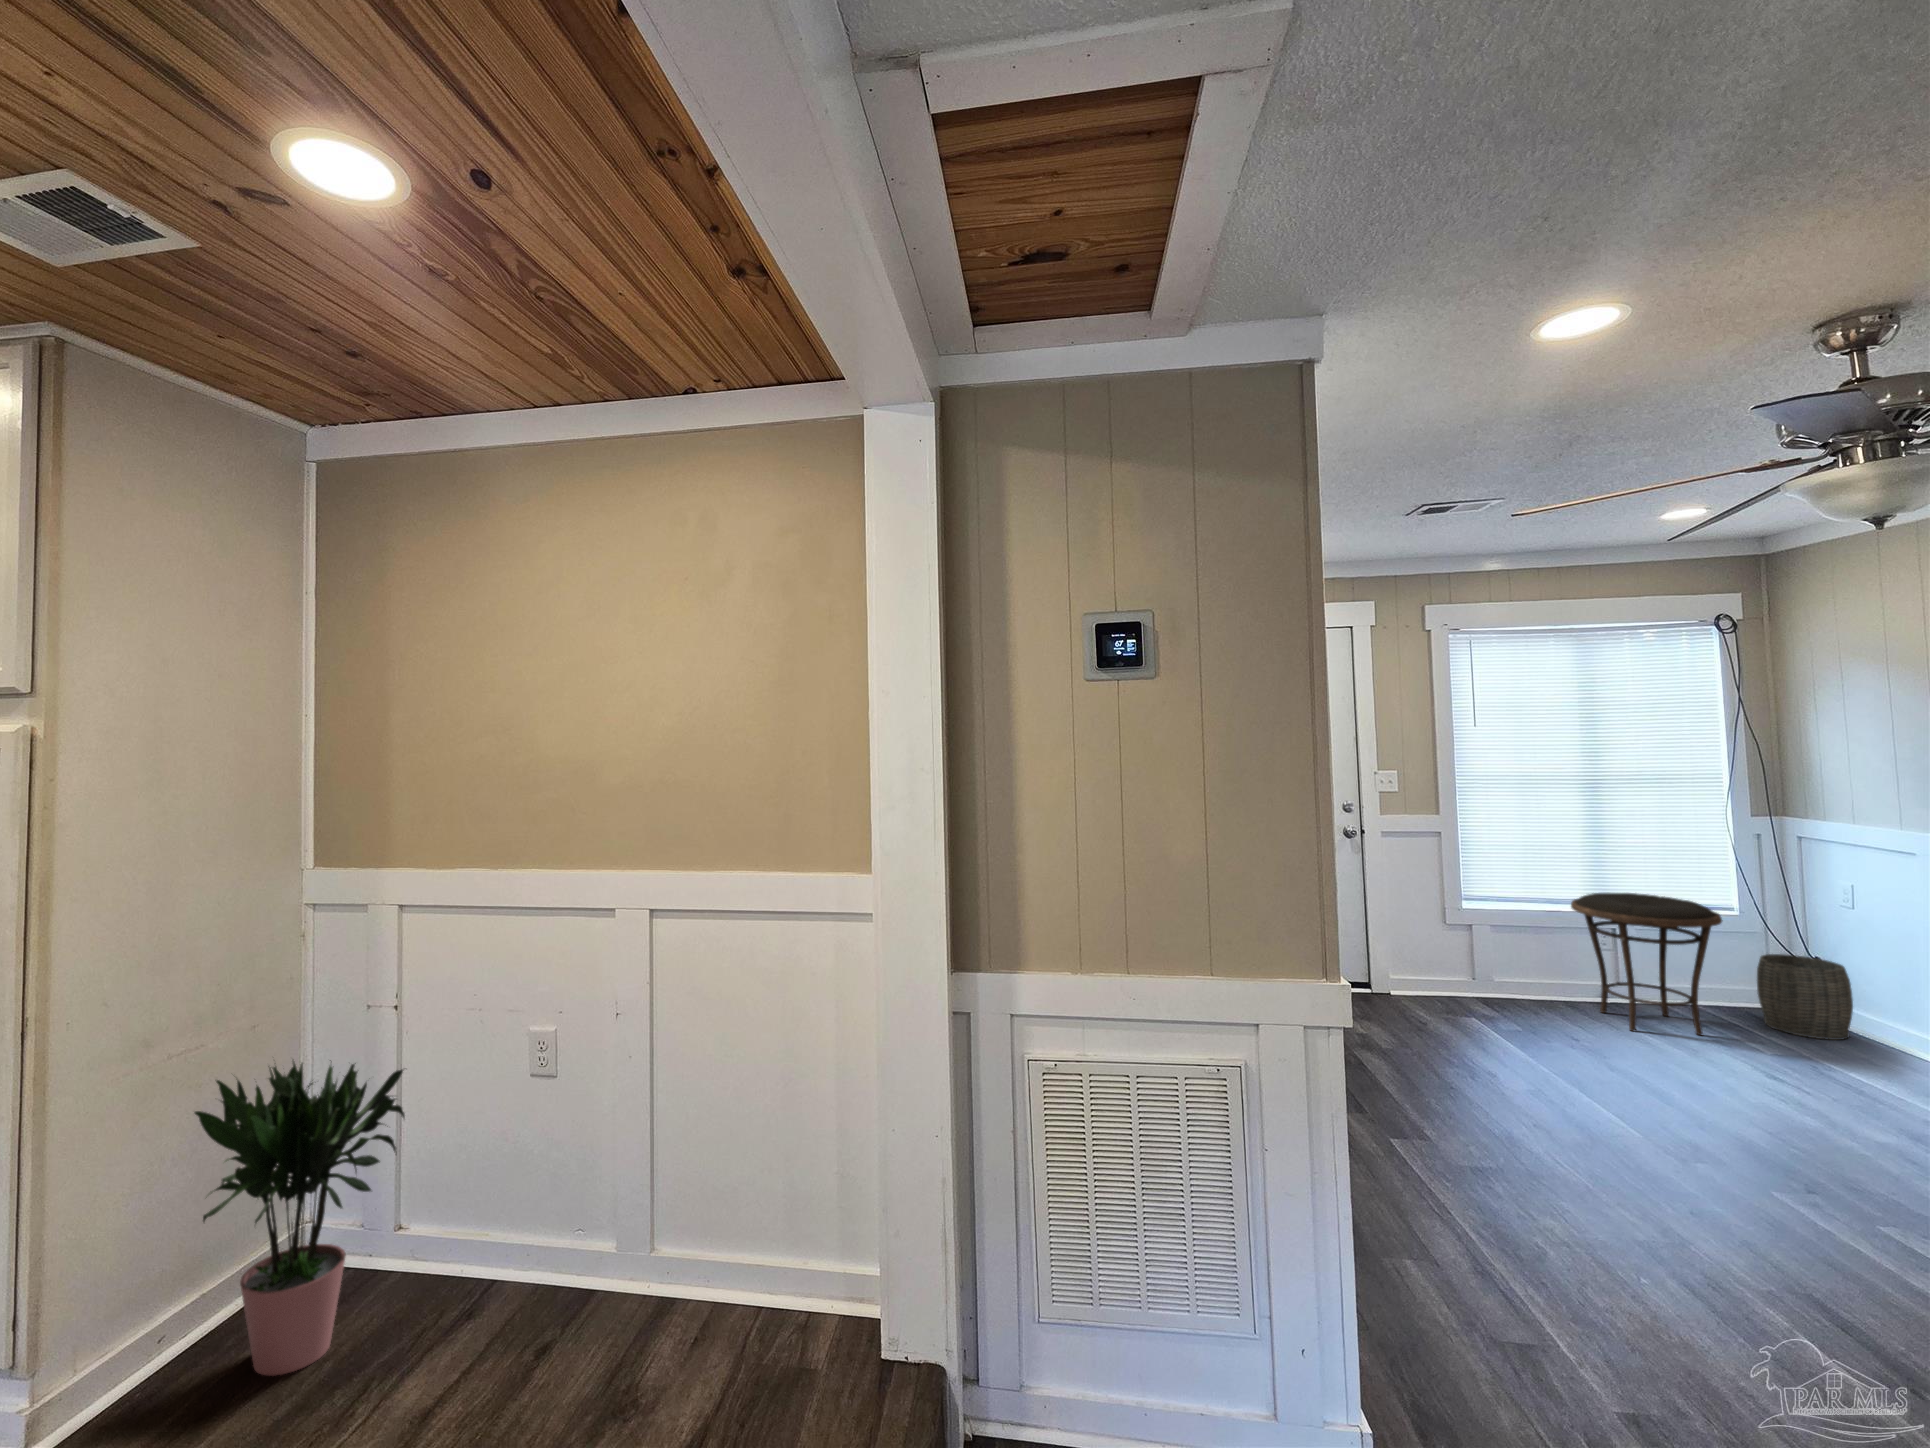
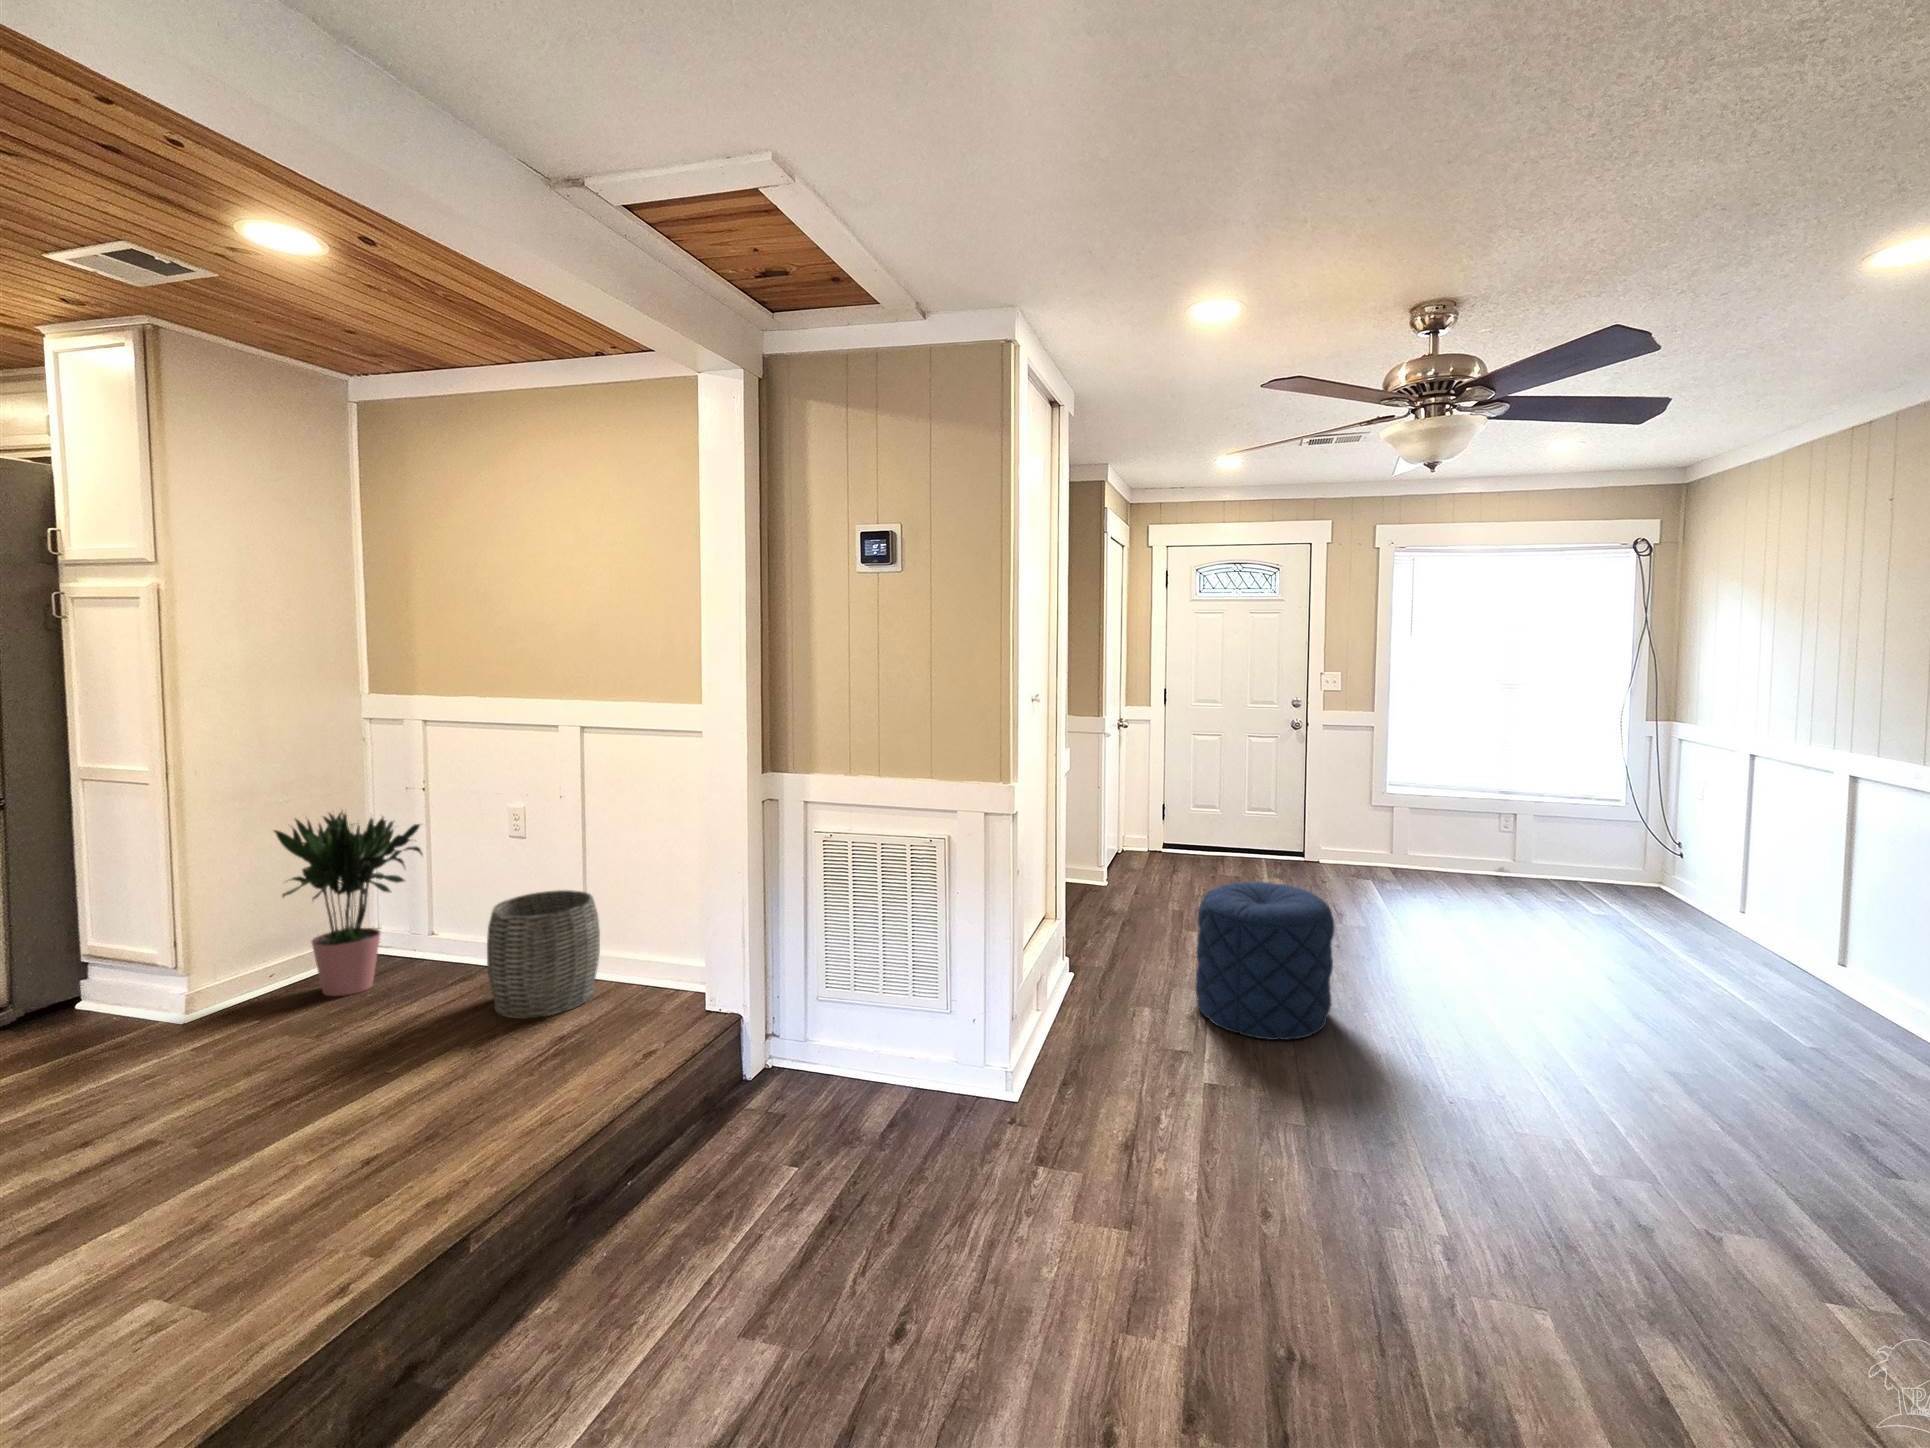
side table: present [1571,893,1722,1035] -> none [1469,782,1584,900]
woven basket: present [1757,954,1853,1040] -> present [487,890,600,1018]
pouf: none [1445,1064,1667,1306] -> present [1195,881,1334,1040]

